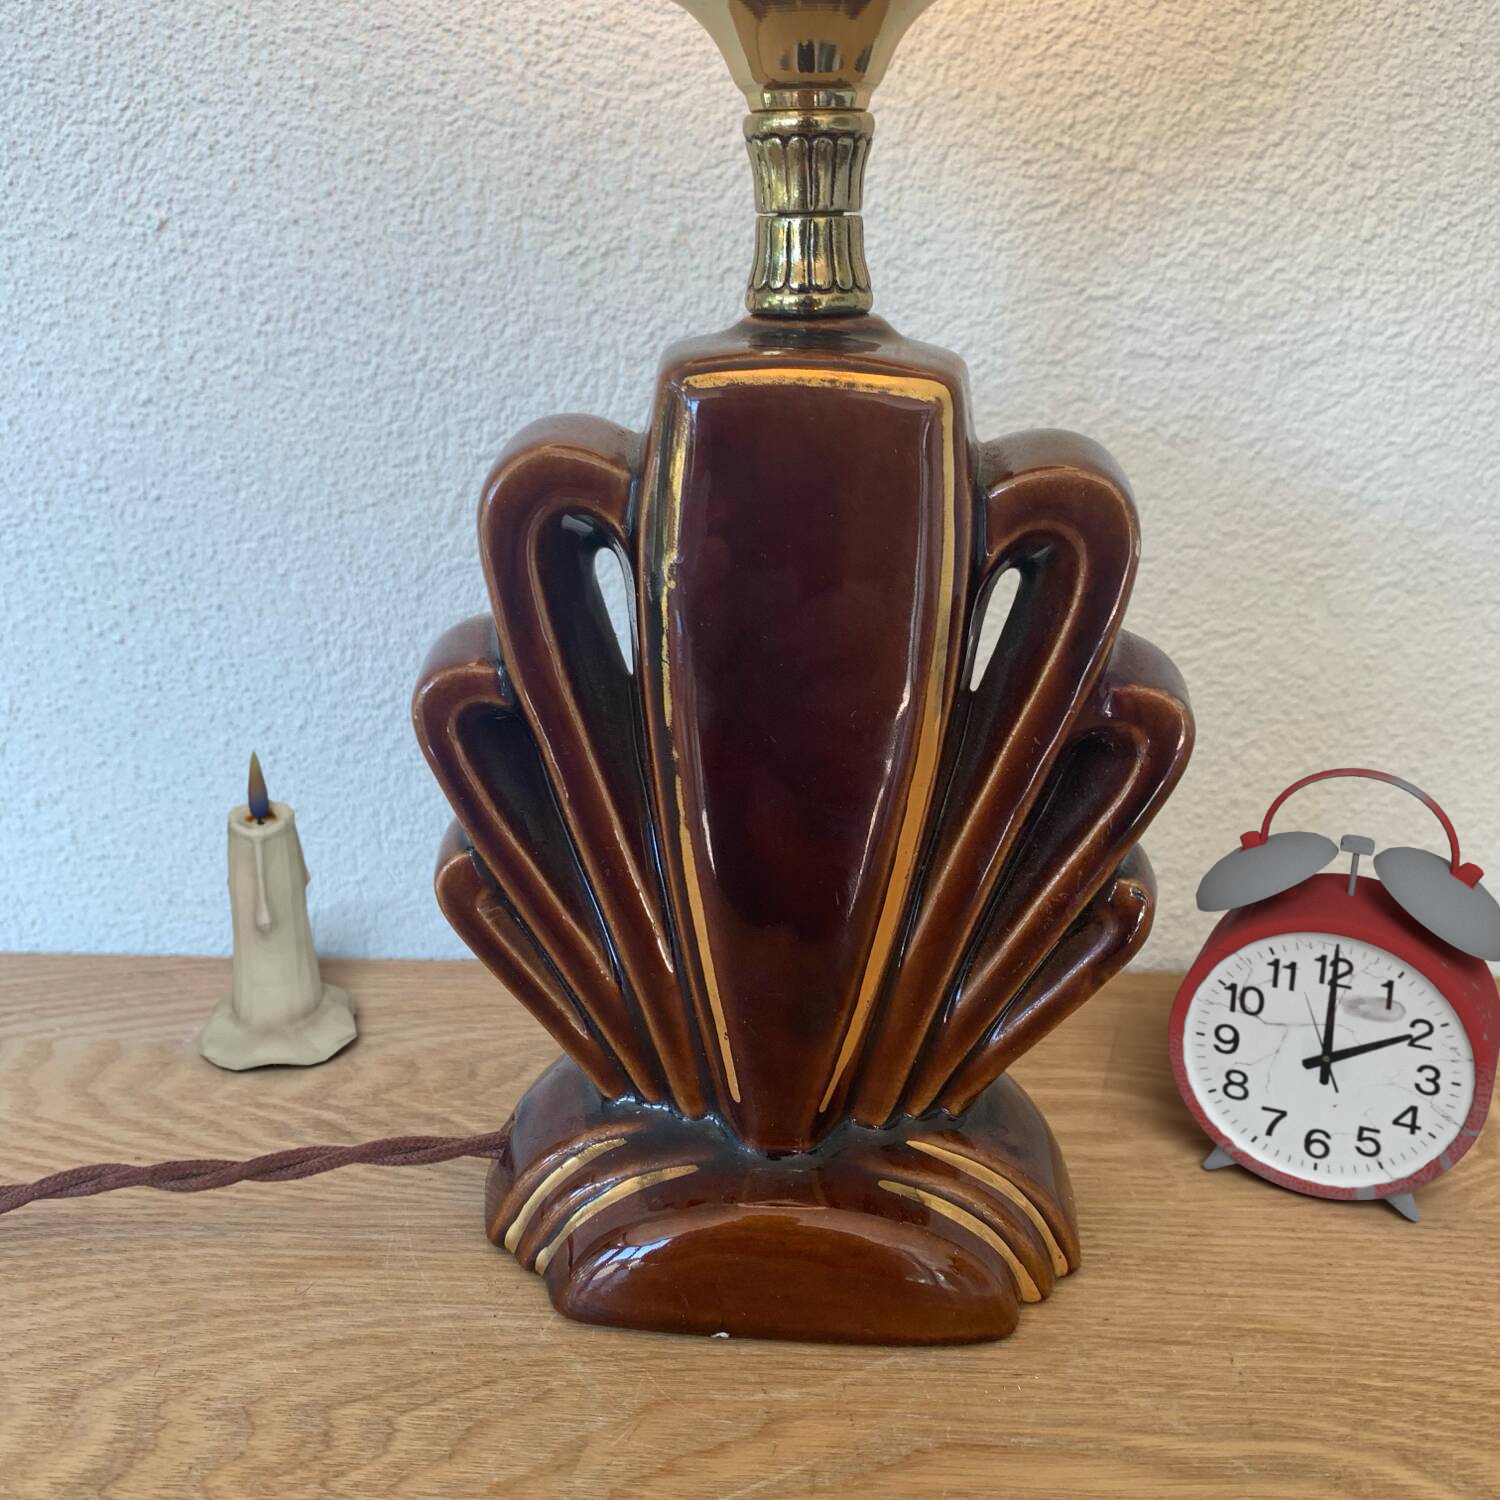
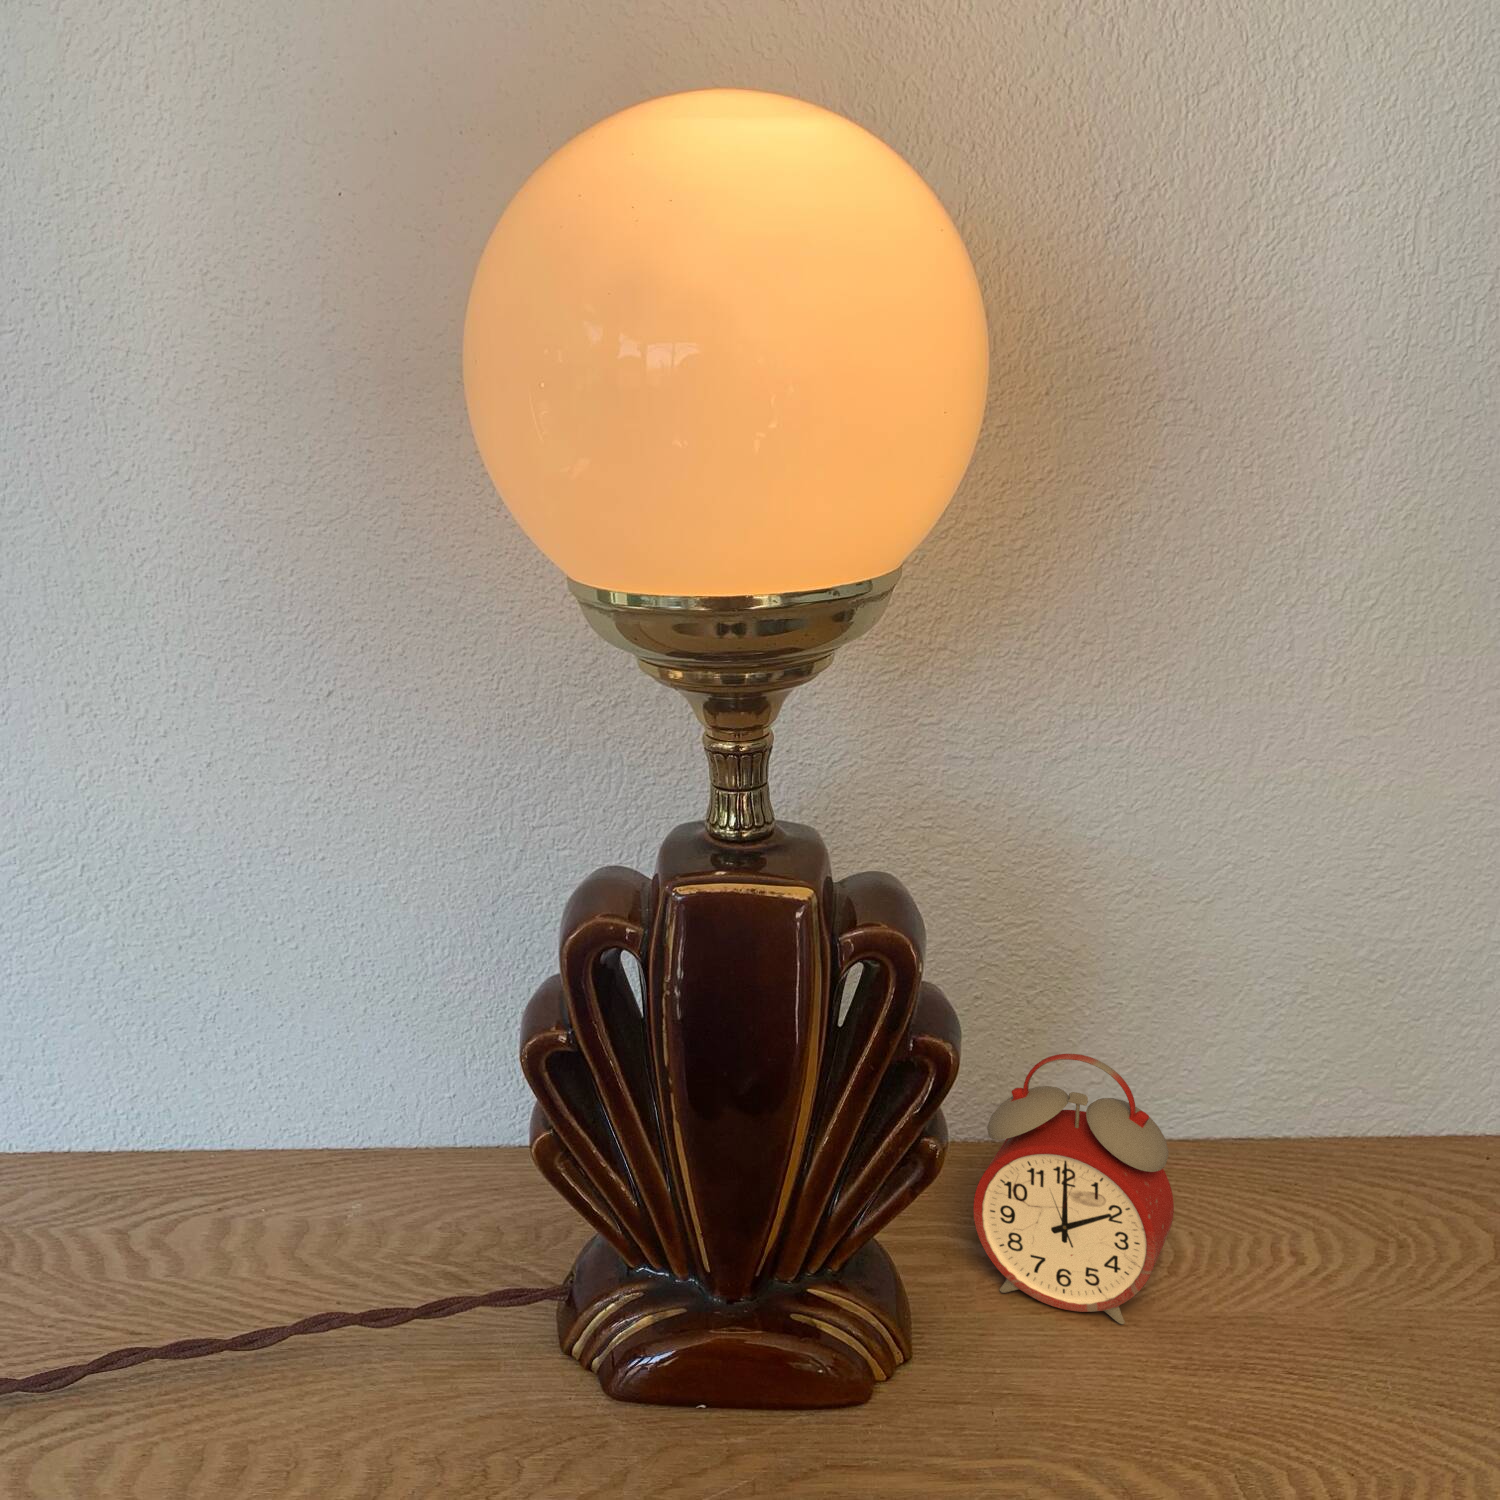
candle: present [196,751,357,1070] -> none [363,1036,466,1240]

